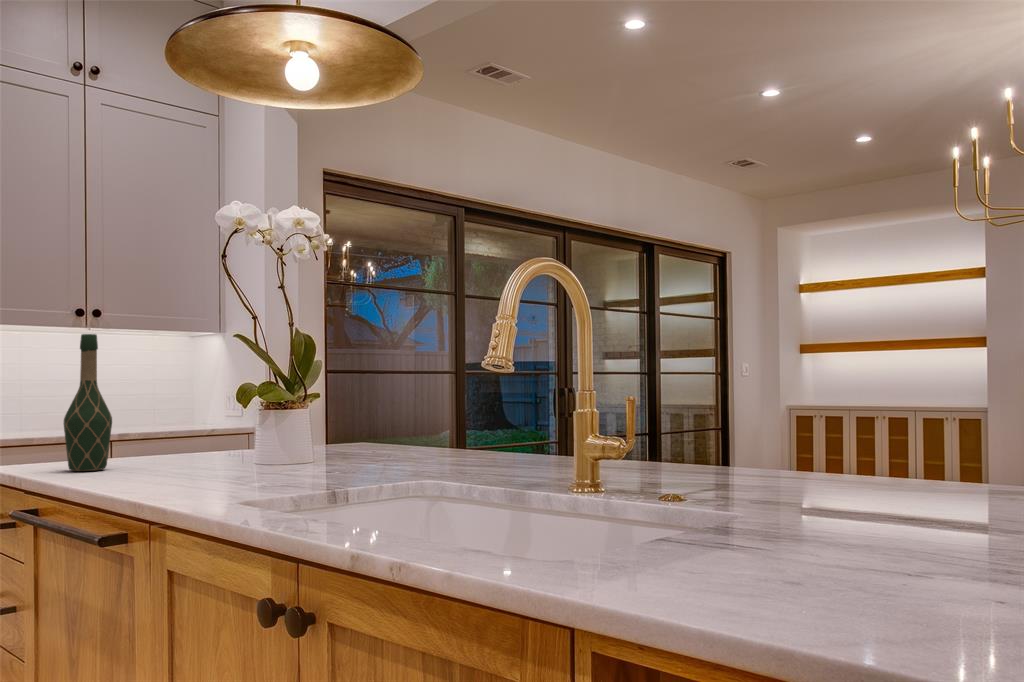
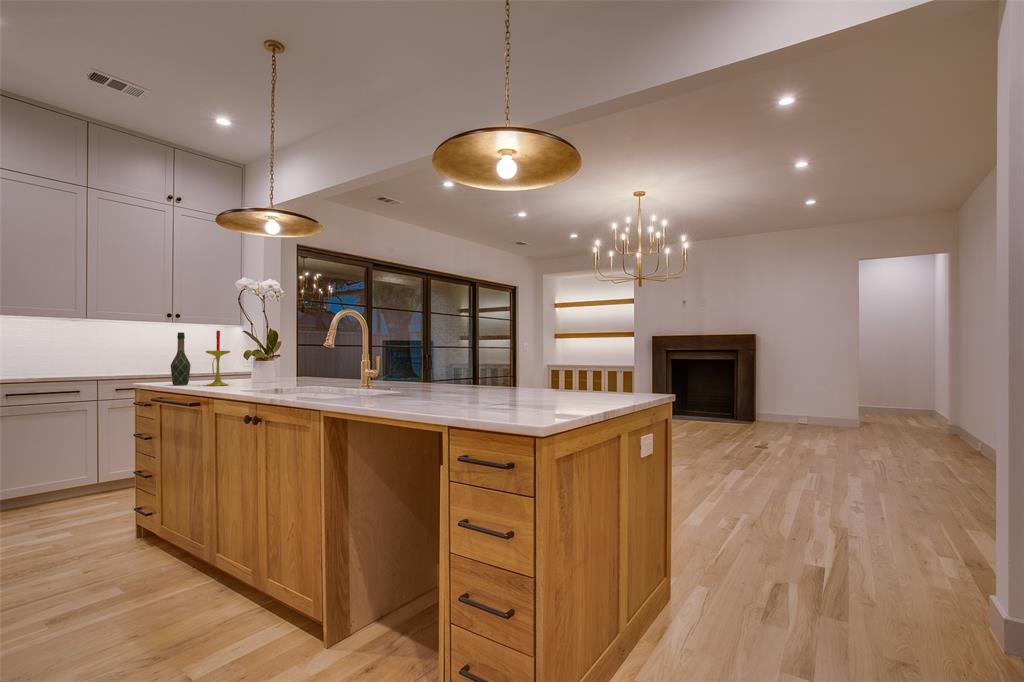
candle: none [146,322,208,474] -> present [206,331,230,386]

